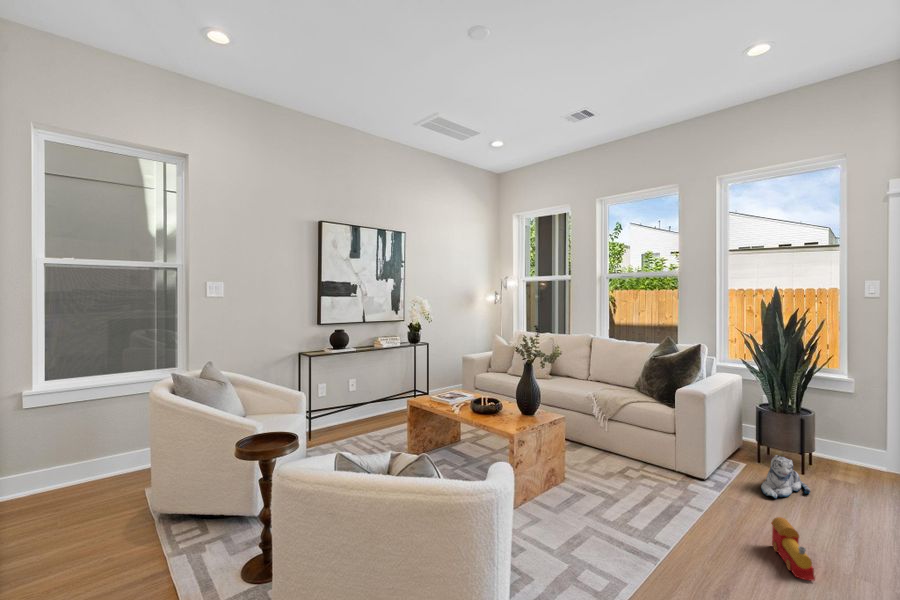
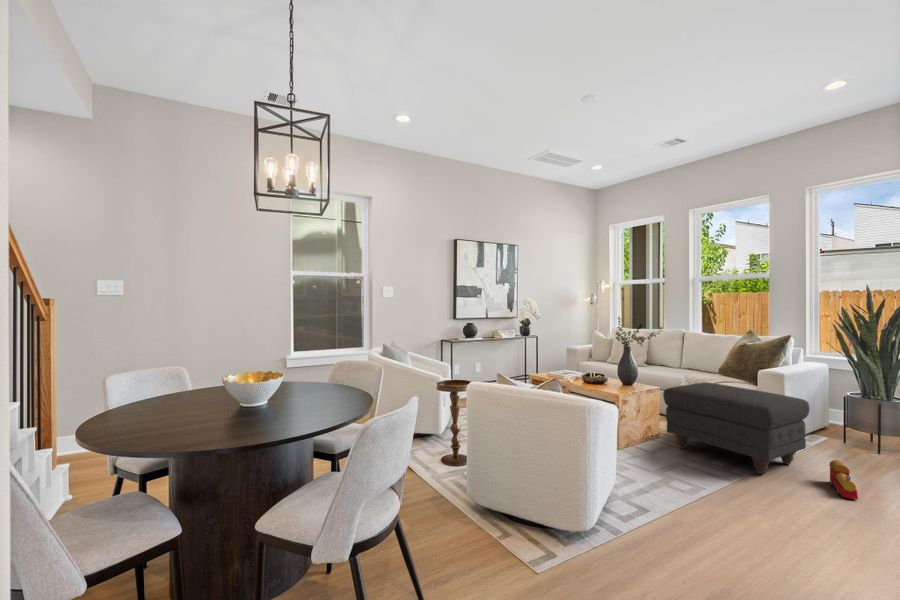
ottoman: none [569,407,743,541] -> present [663,382,810,474]
plush toy: present [761,455,810,498] -> none [834,425,881,458]

